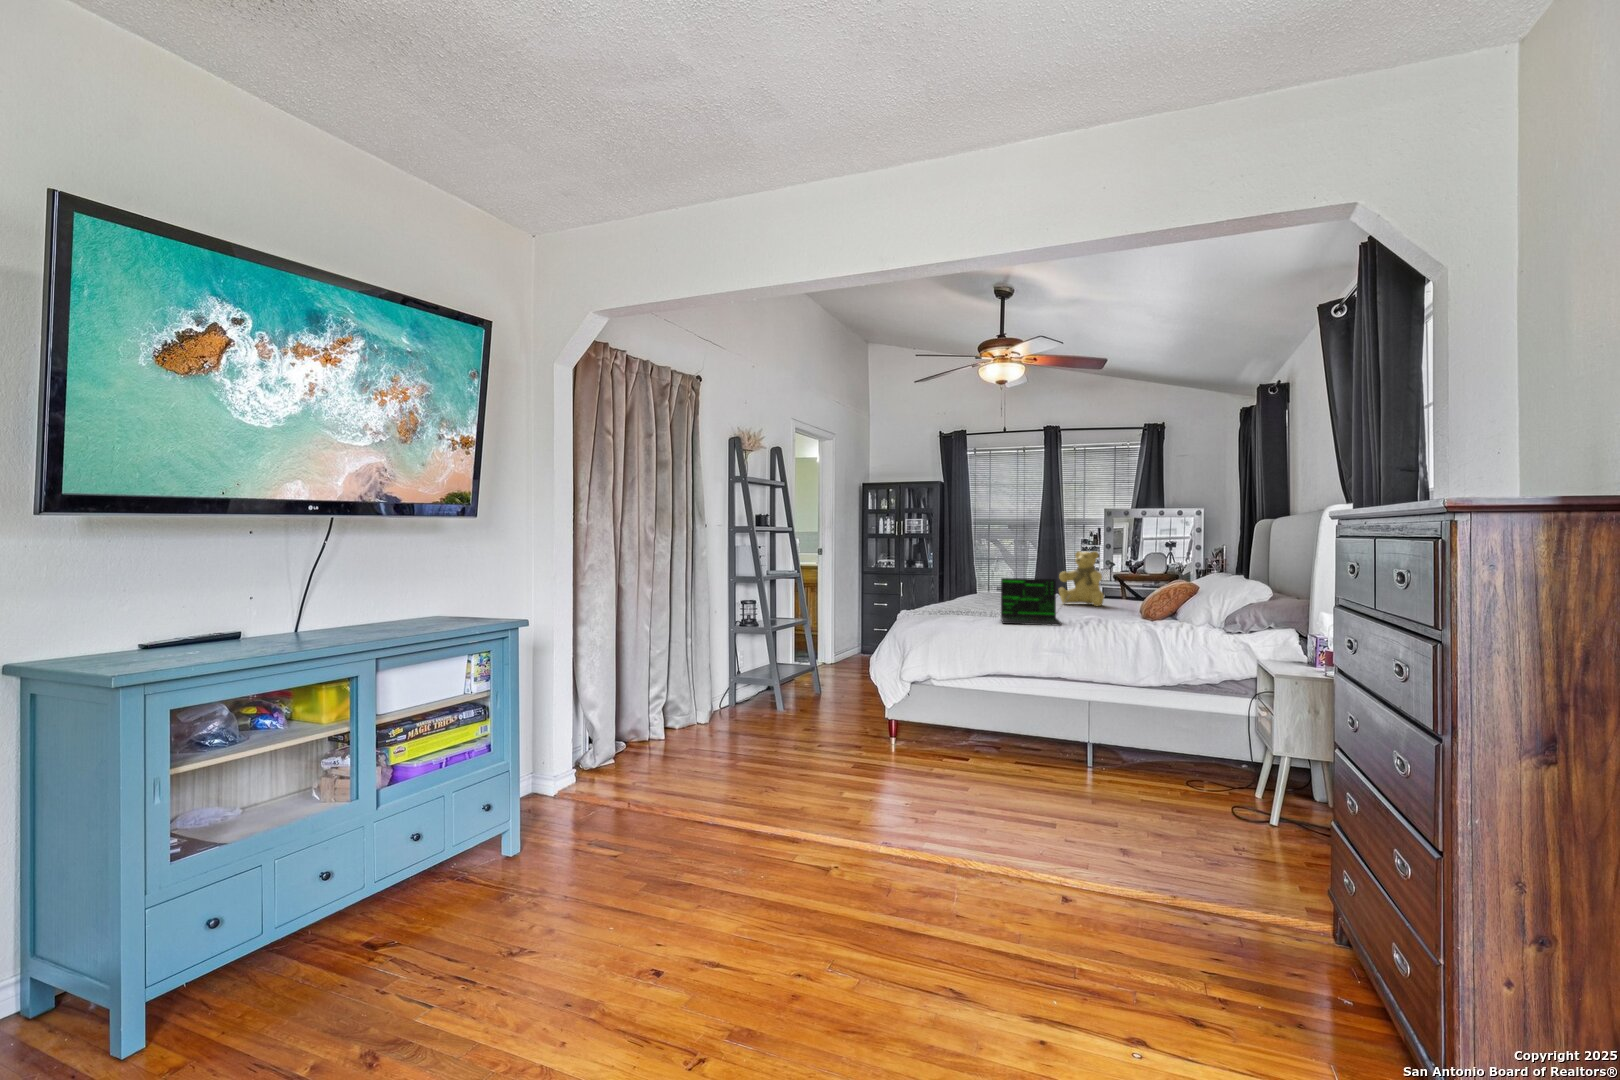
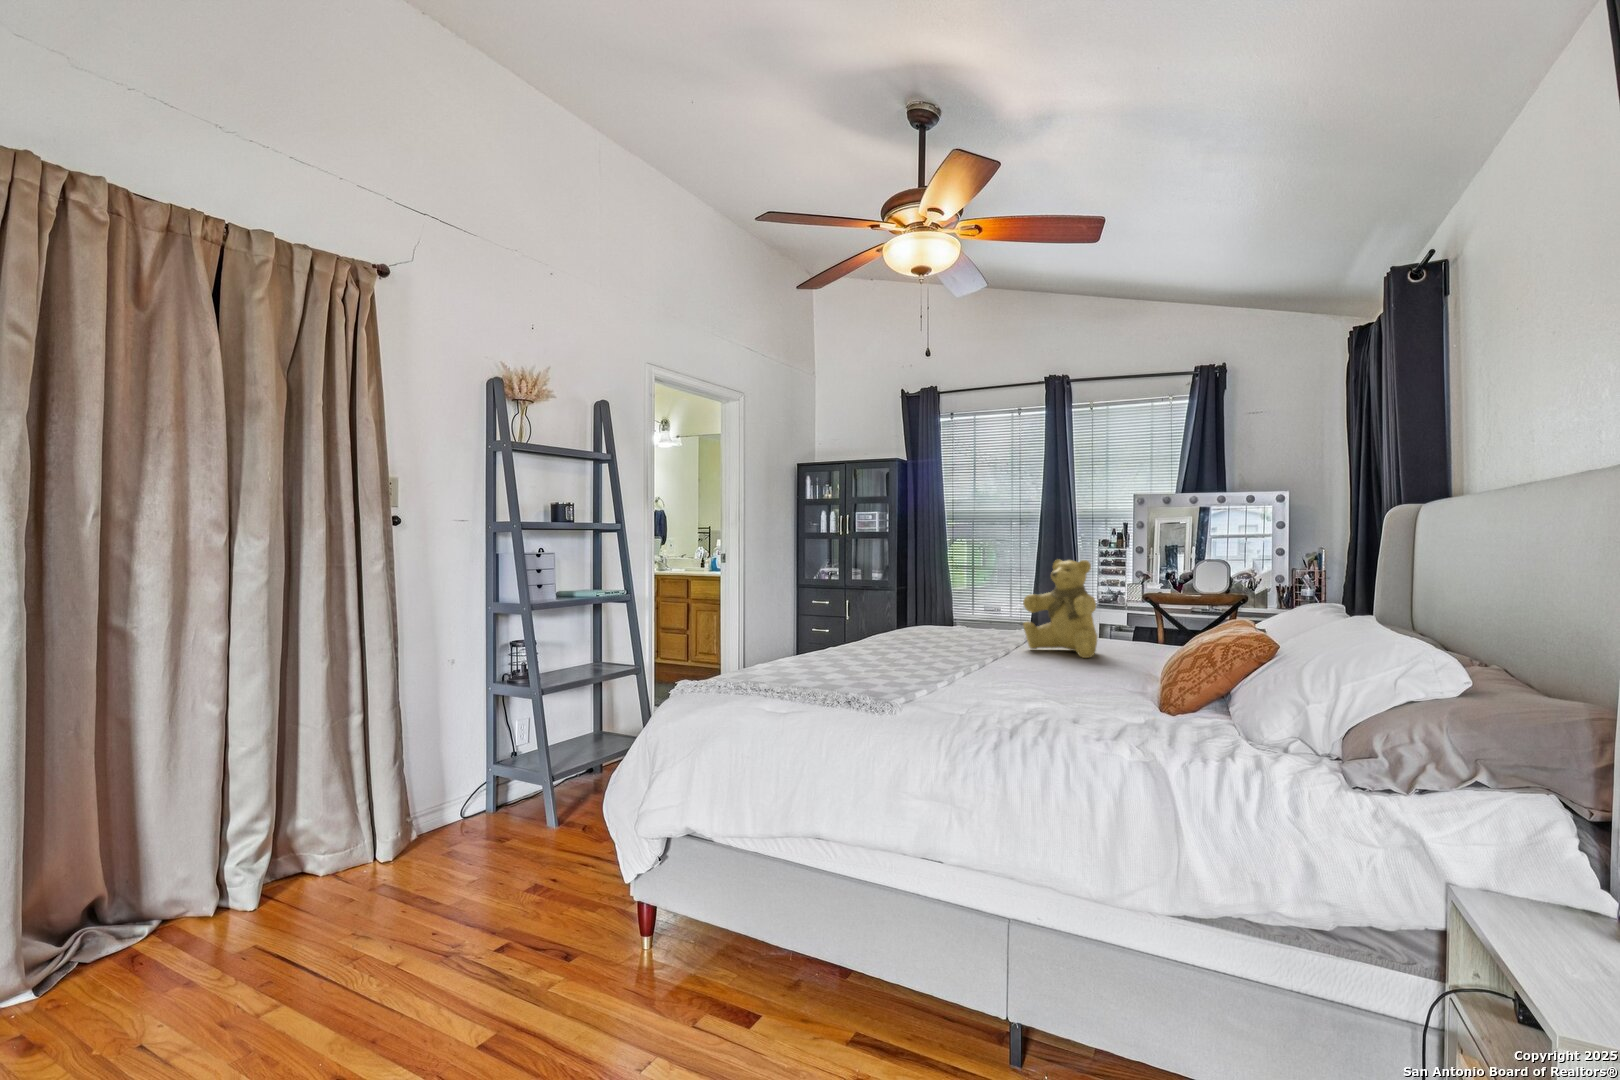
laptop: present [1001,578,1070,626] -> none [813,617,983,736]

